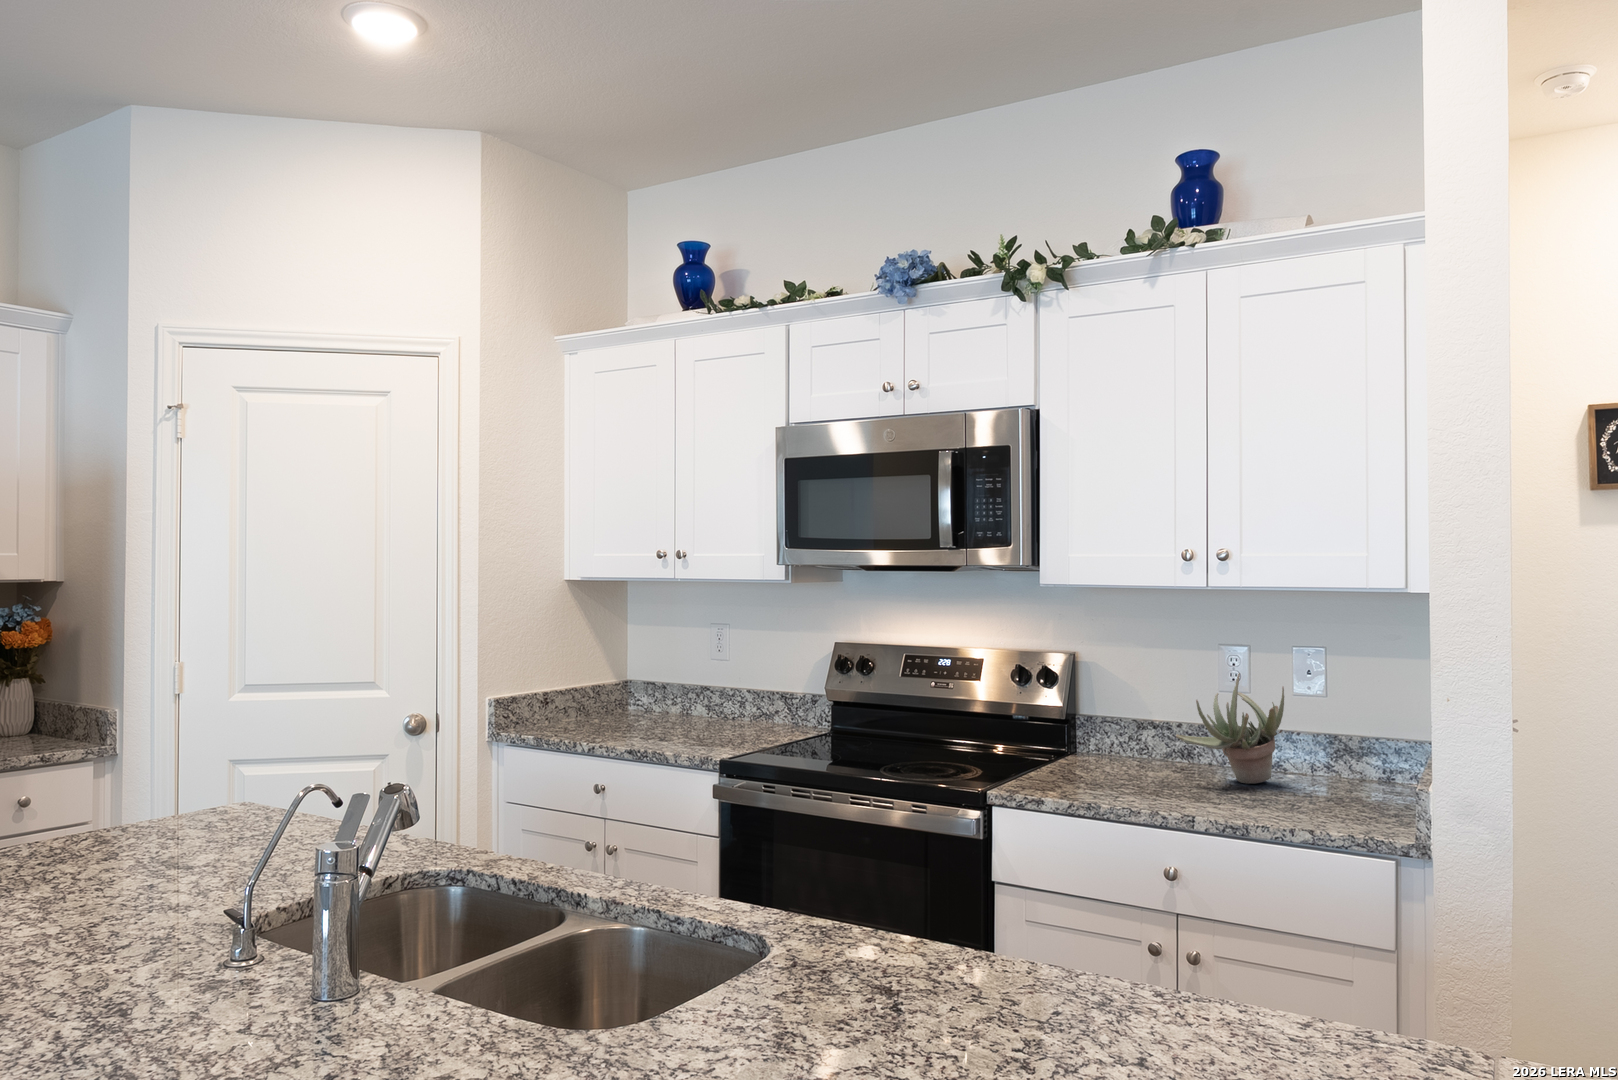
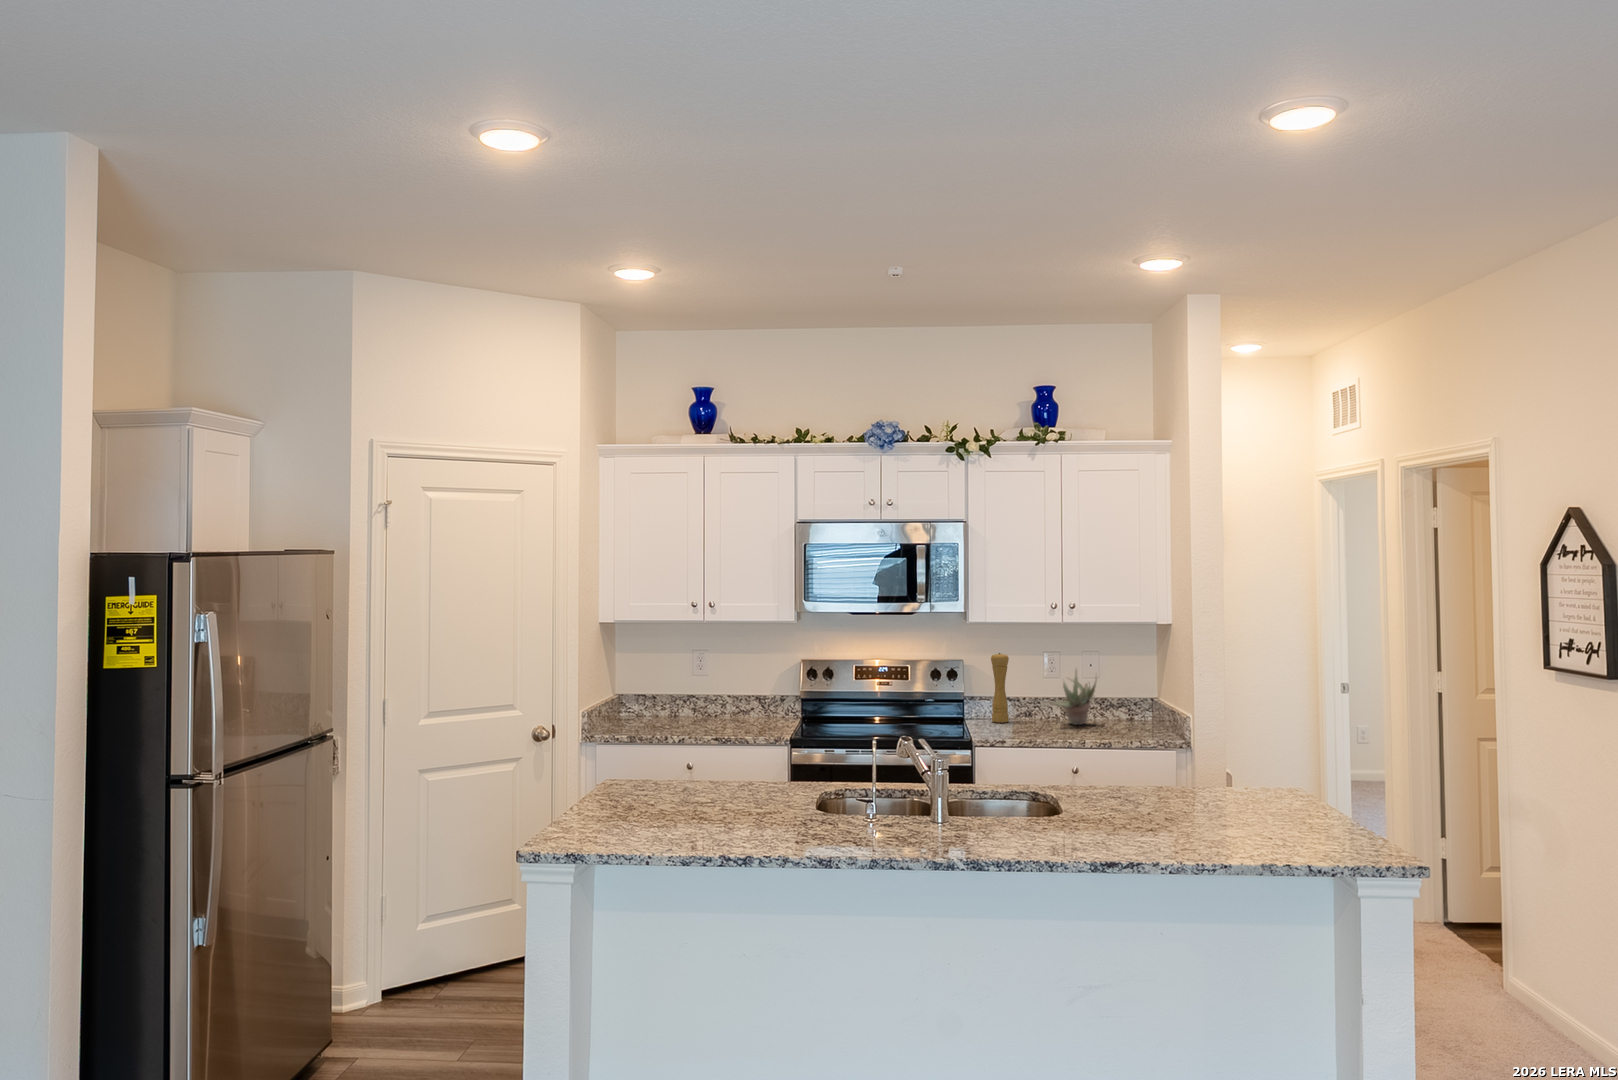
pepper mill: none [1100,642,1131,766] -> present [991,653,1009,723]

